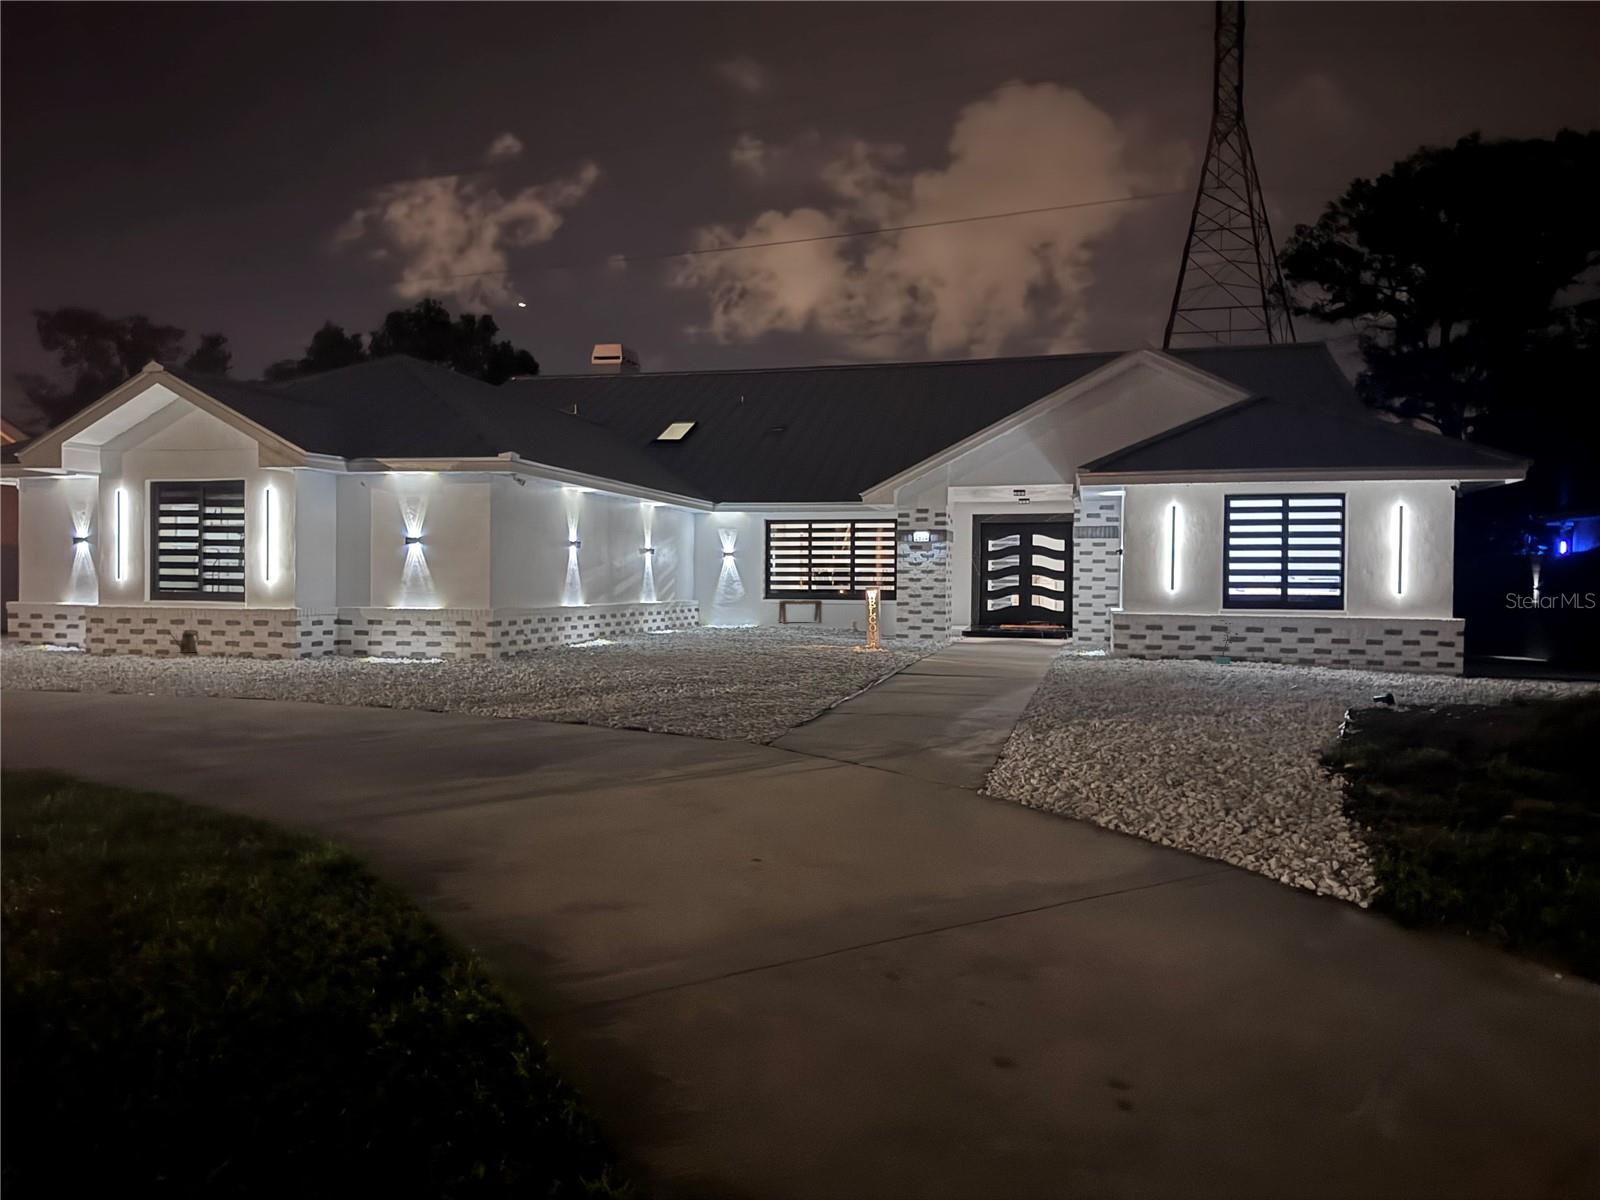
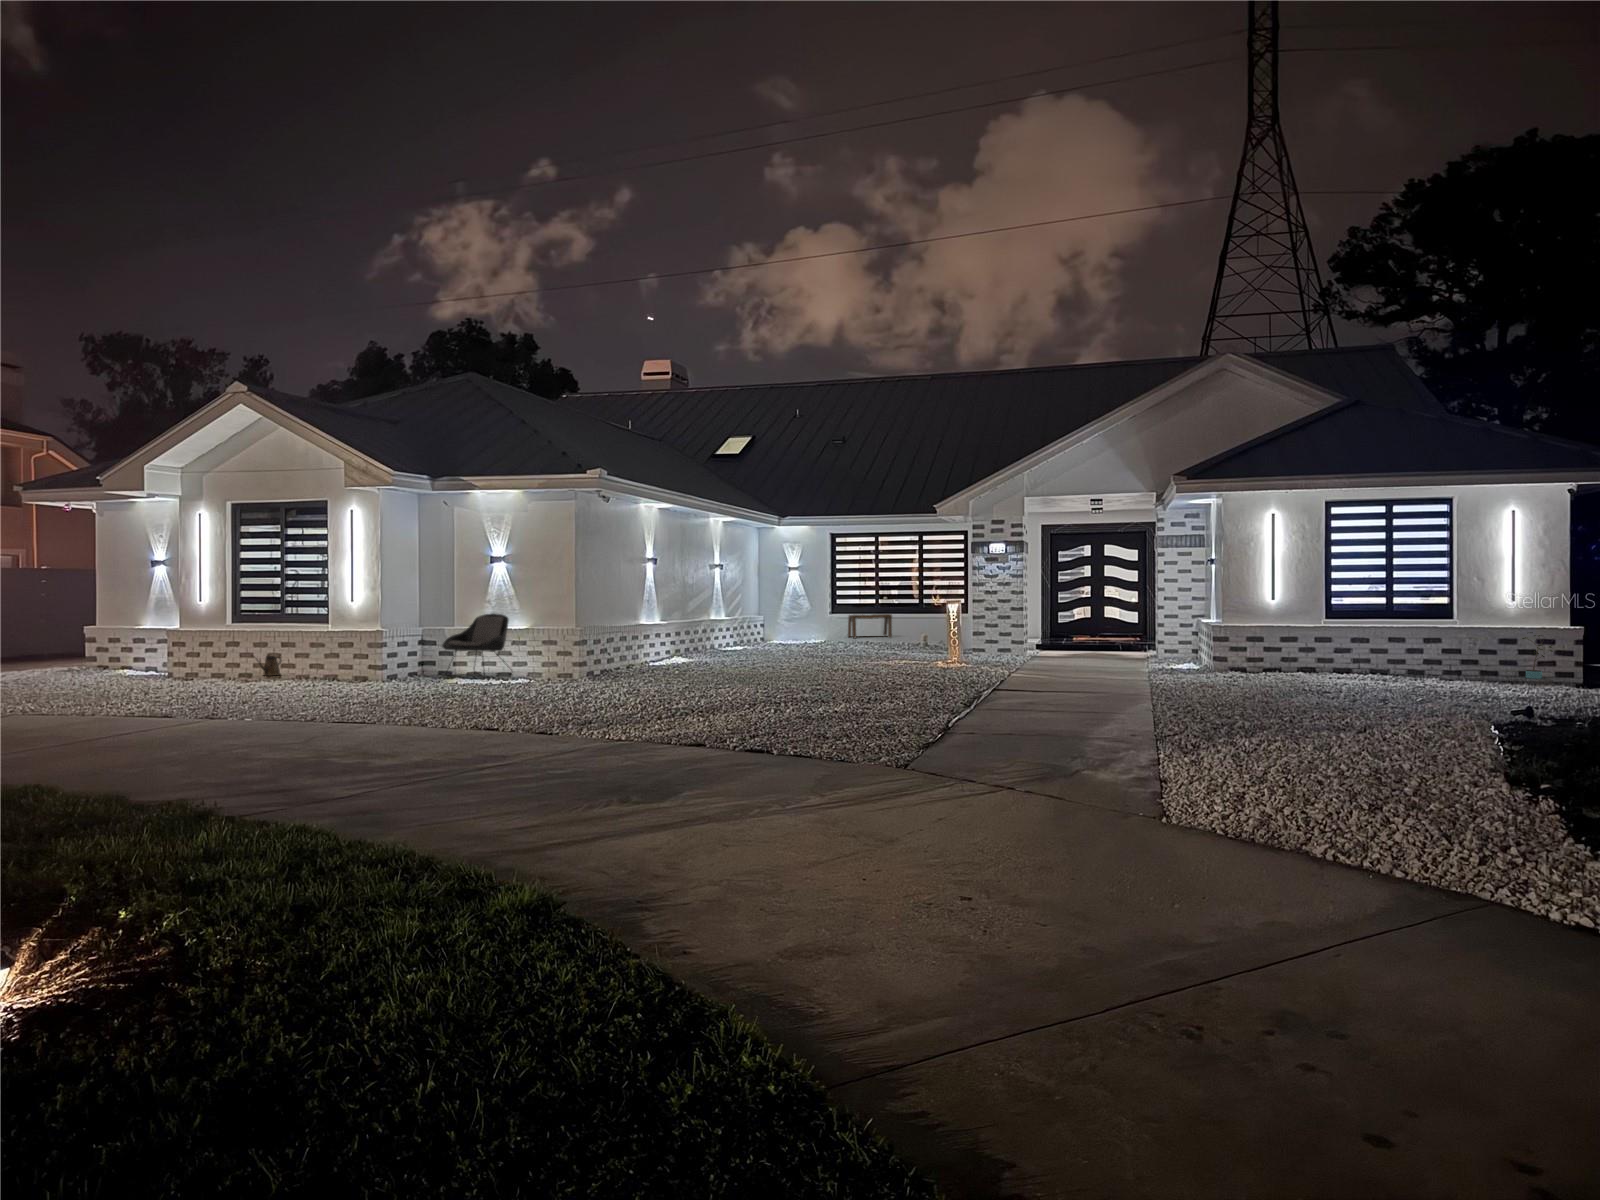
lounge chair: none [357,594,428,658] -> present [442,613,511,678]
potted plant: present [1212,620,1238,664] -> present [1522,632,1553,679]

